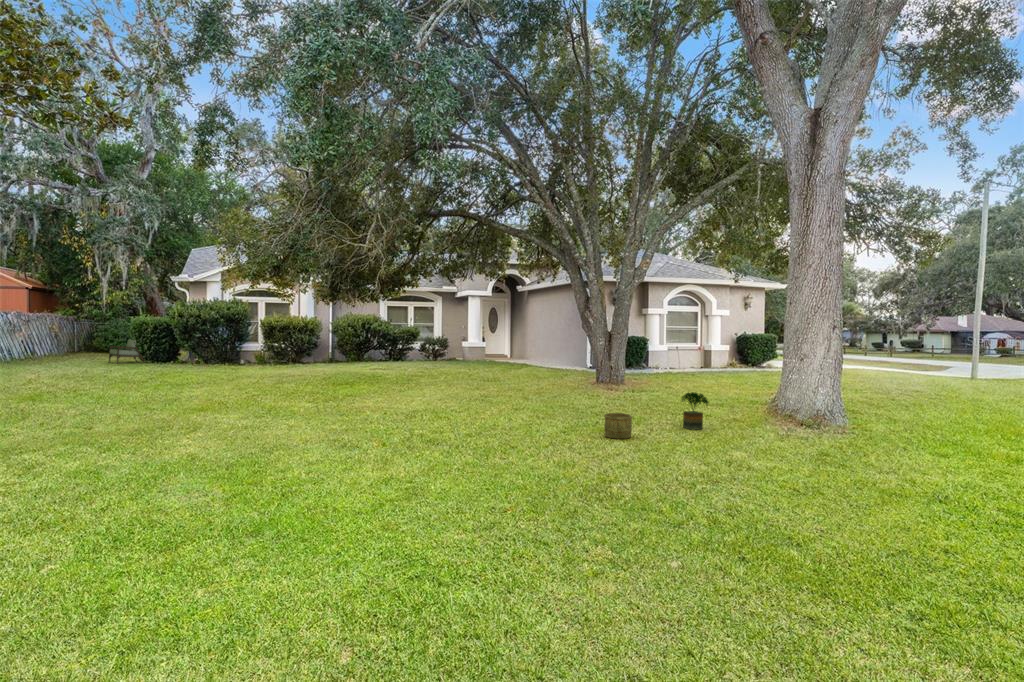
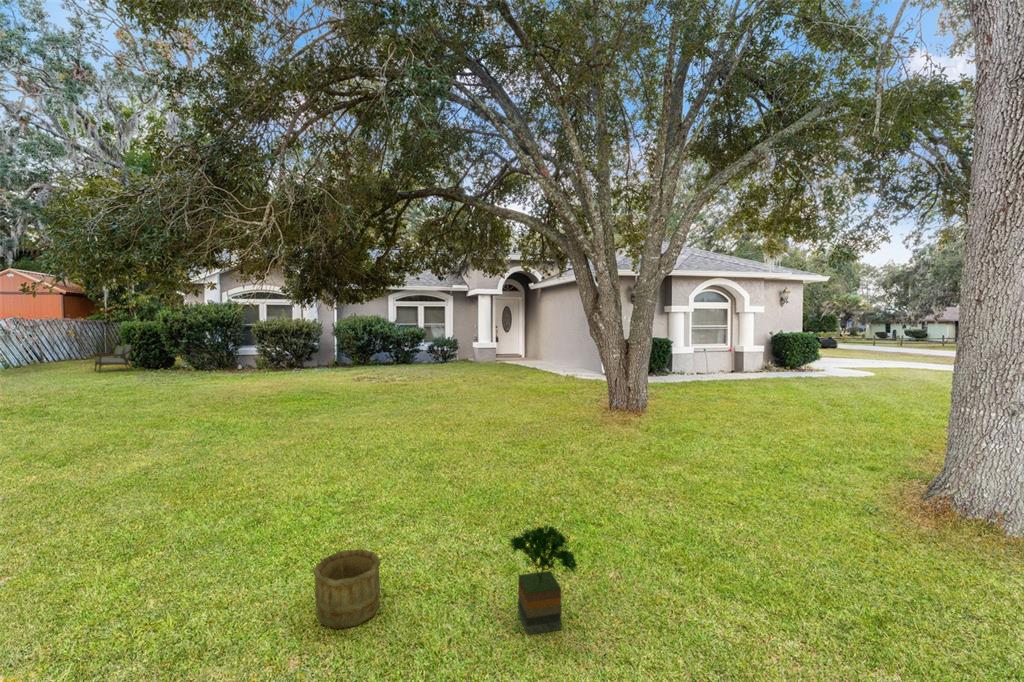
potted tree: present [682,392,709,430] -> present [510,526,577,635]
wooden bucket: present [604,413,632,439] -> present [313,549,381,629]

